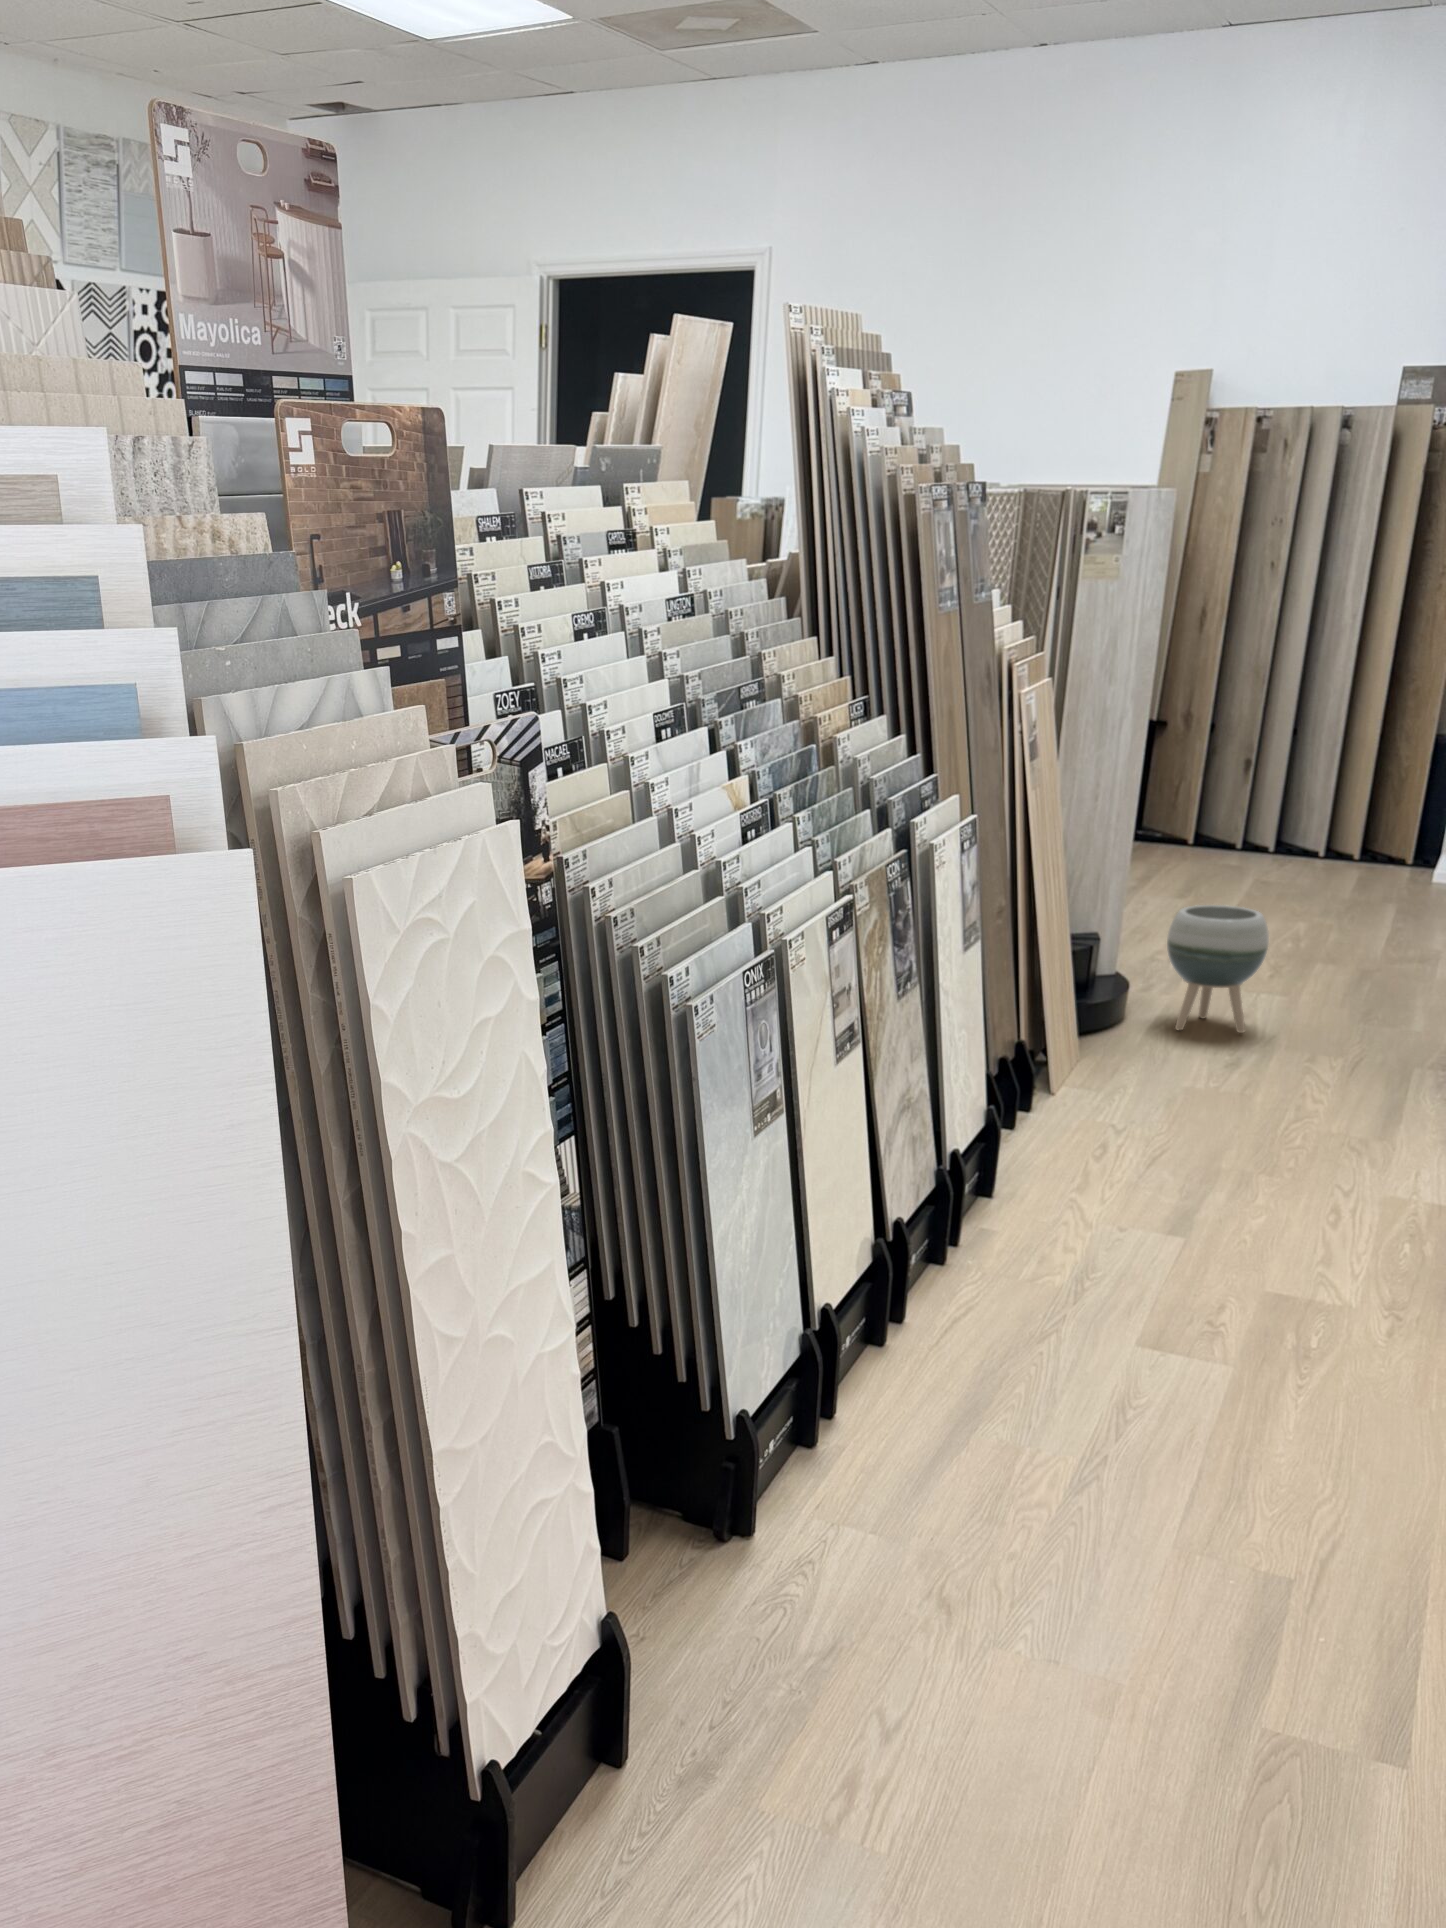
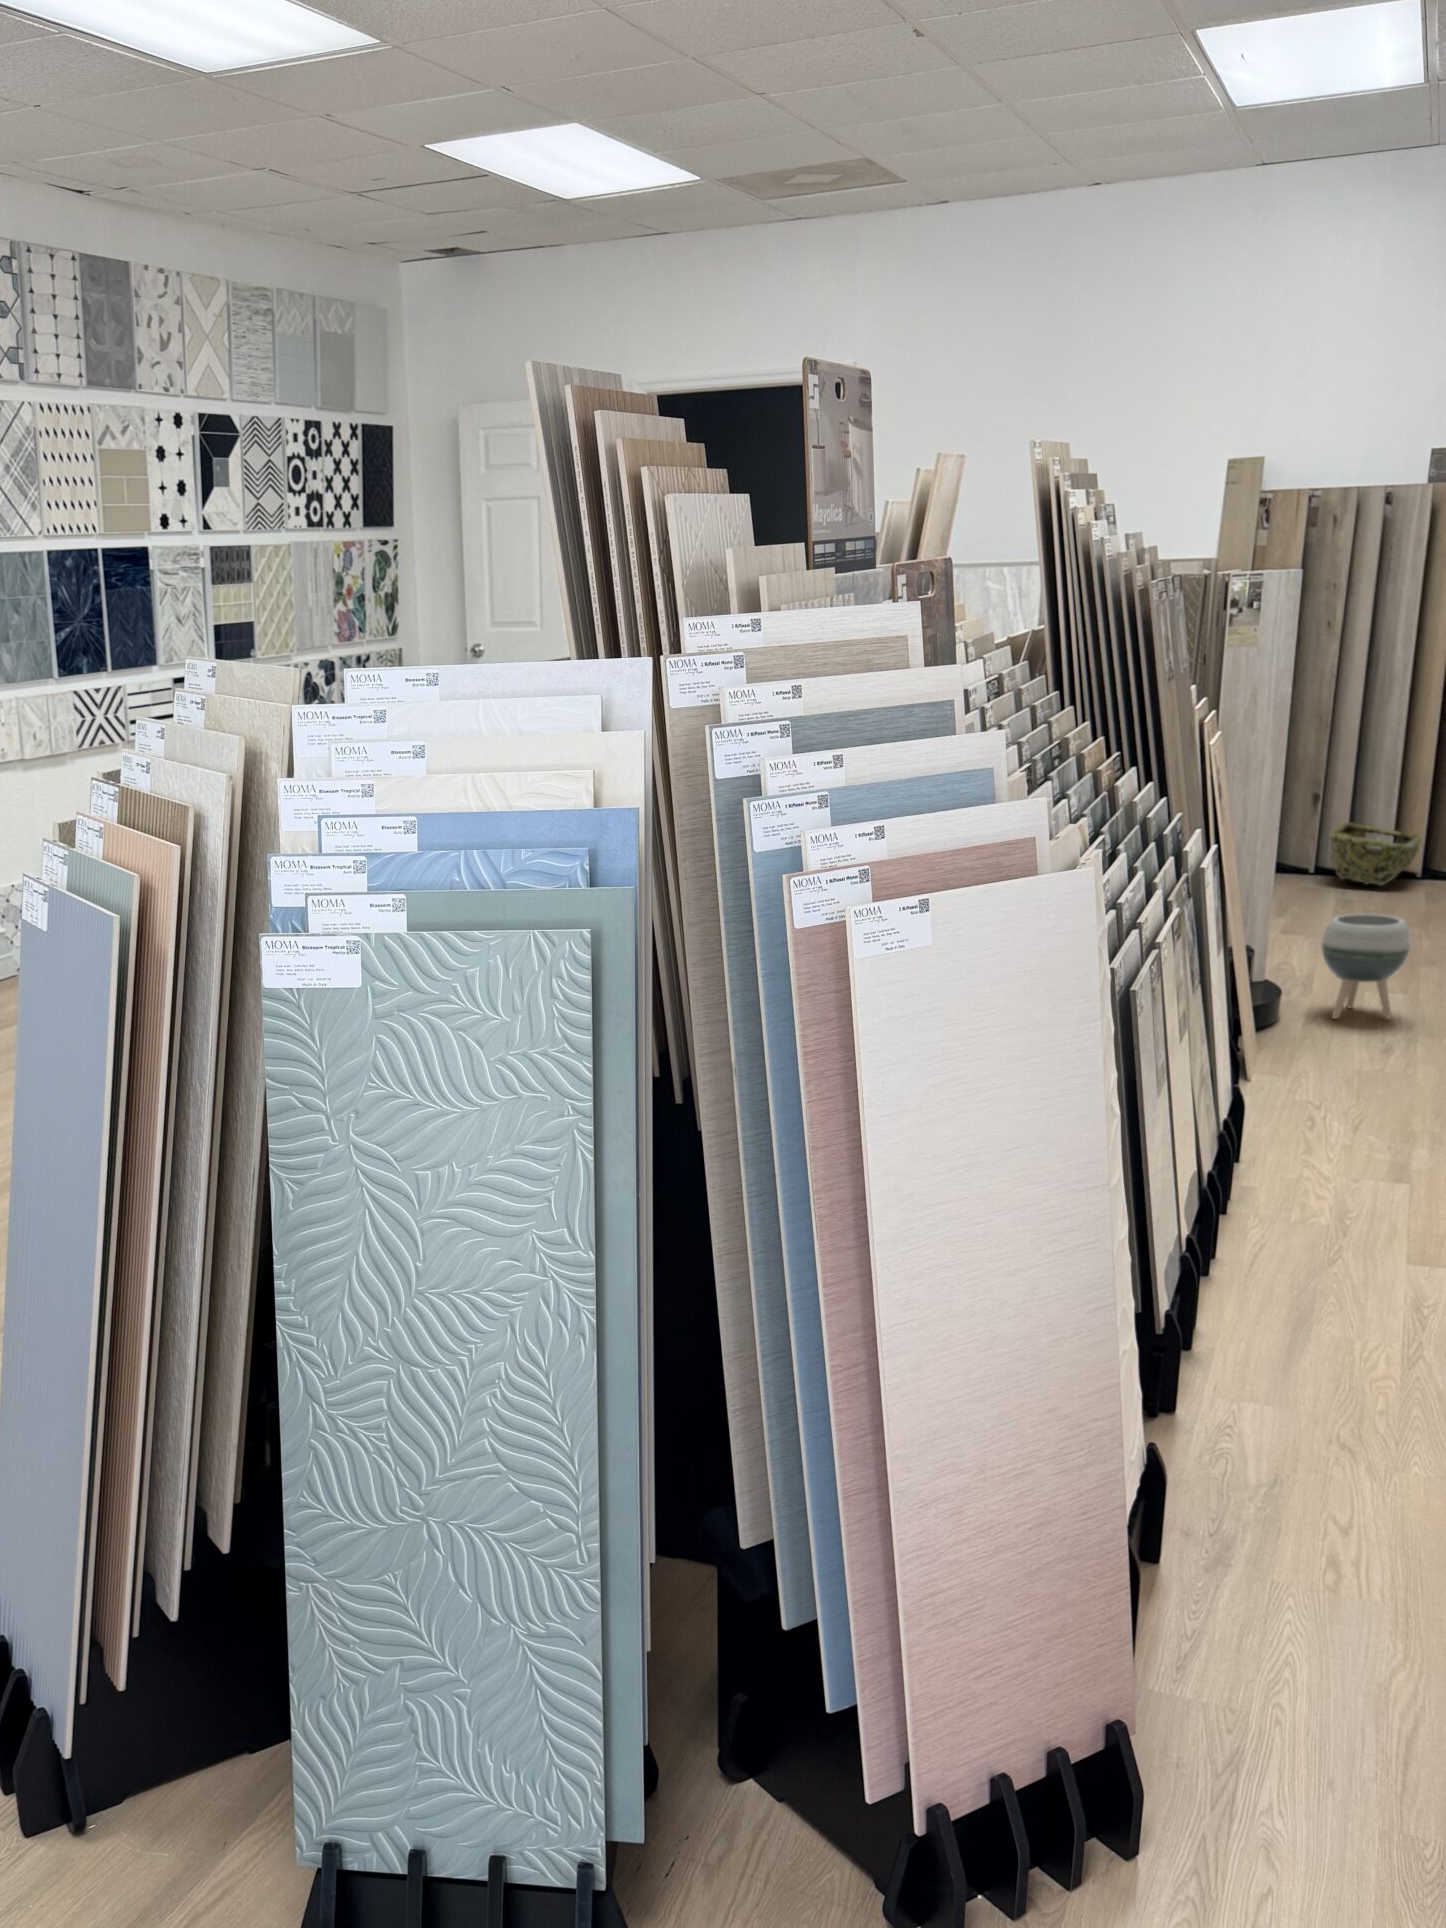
woven basket: none [1250,801,1363,876] -> present [1330,823,1422,886]

